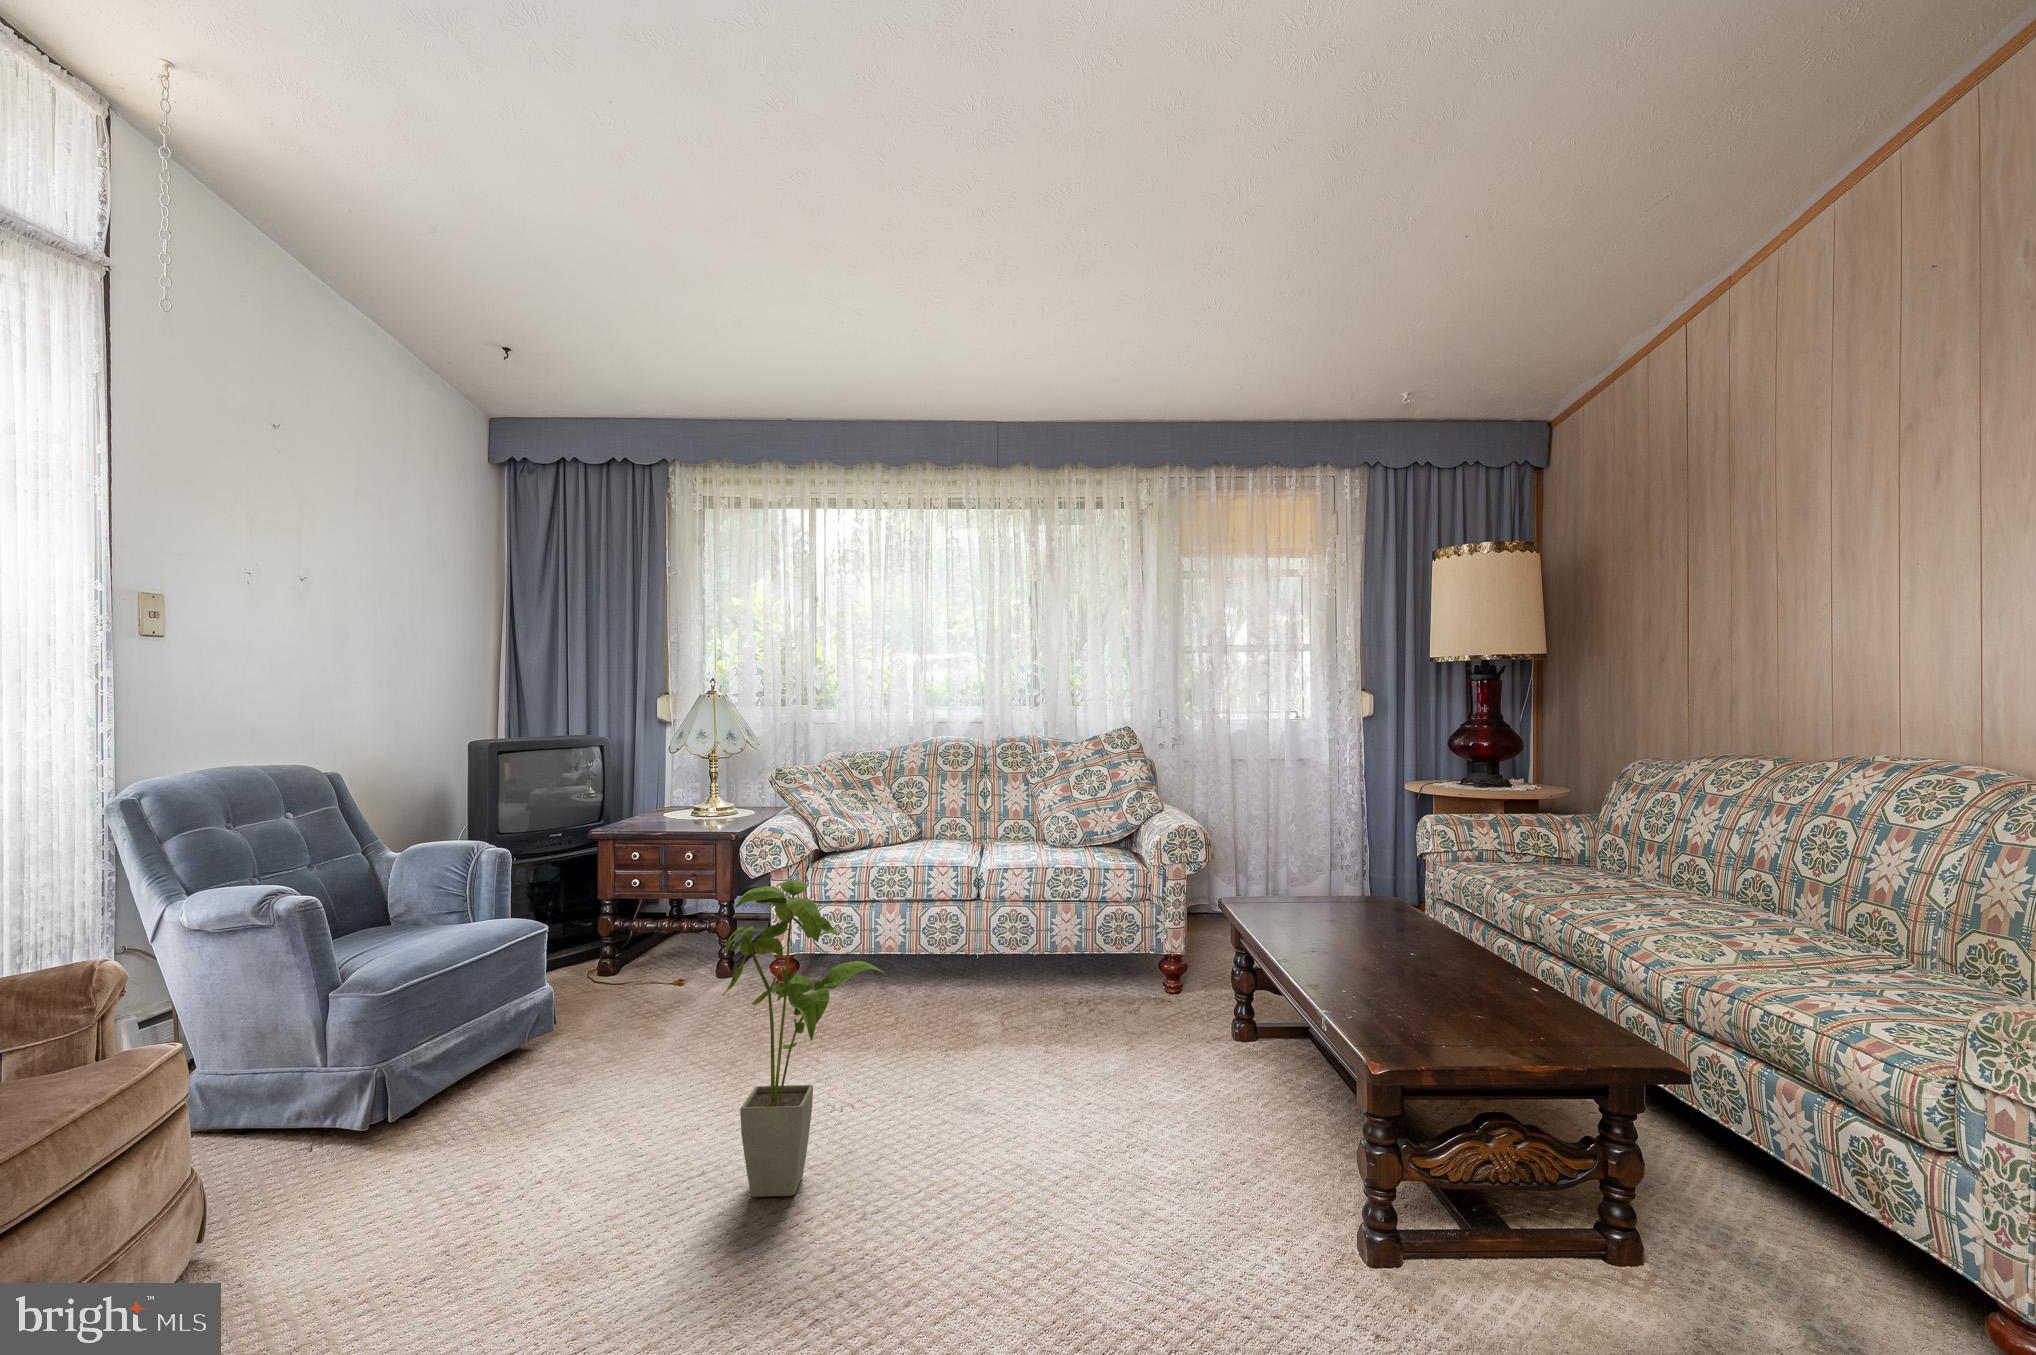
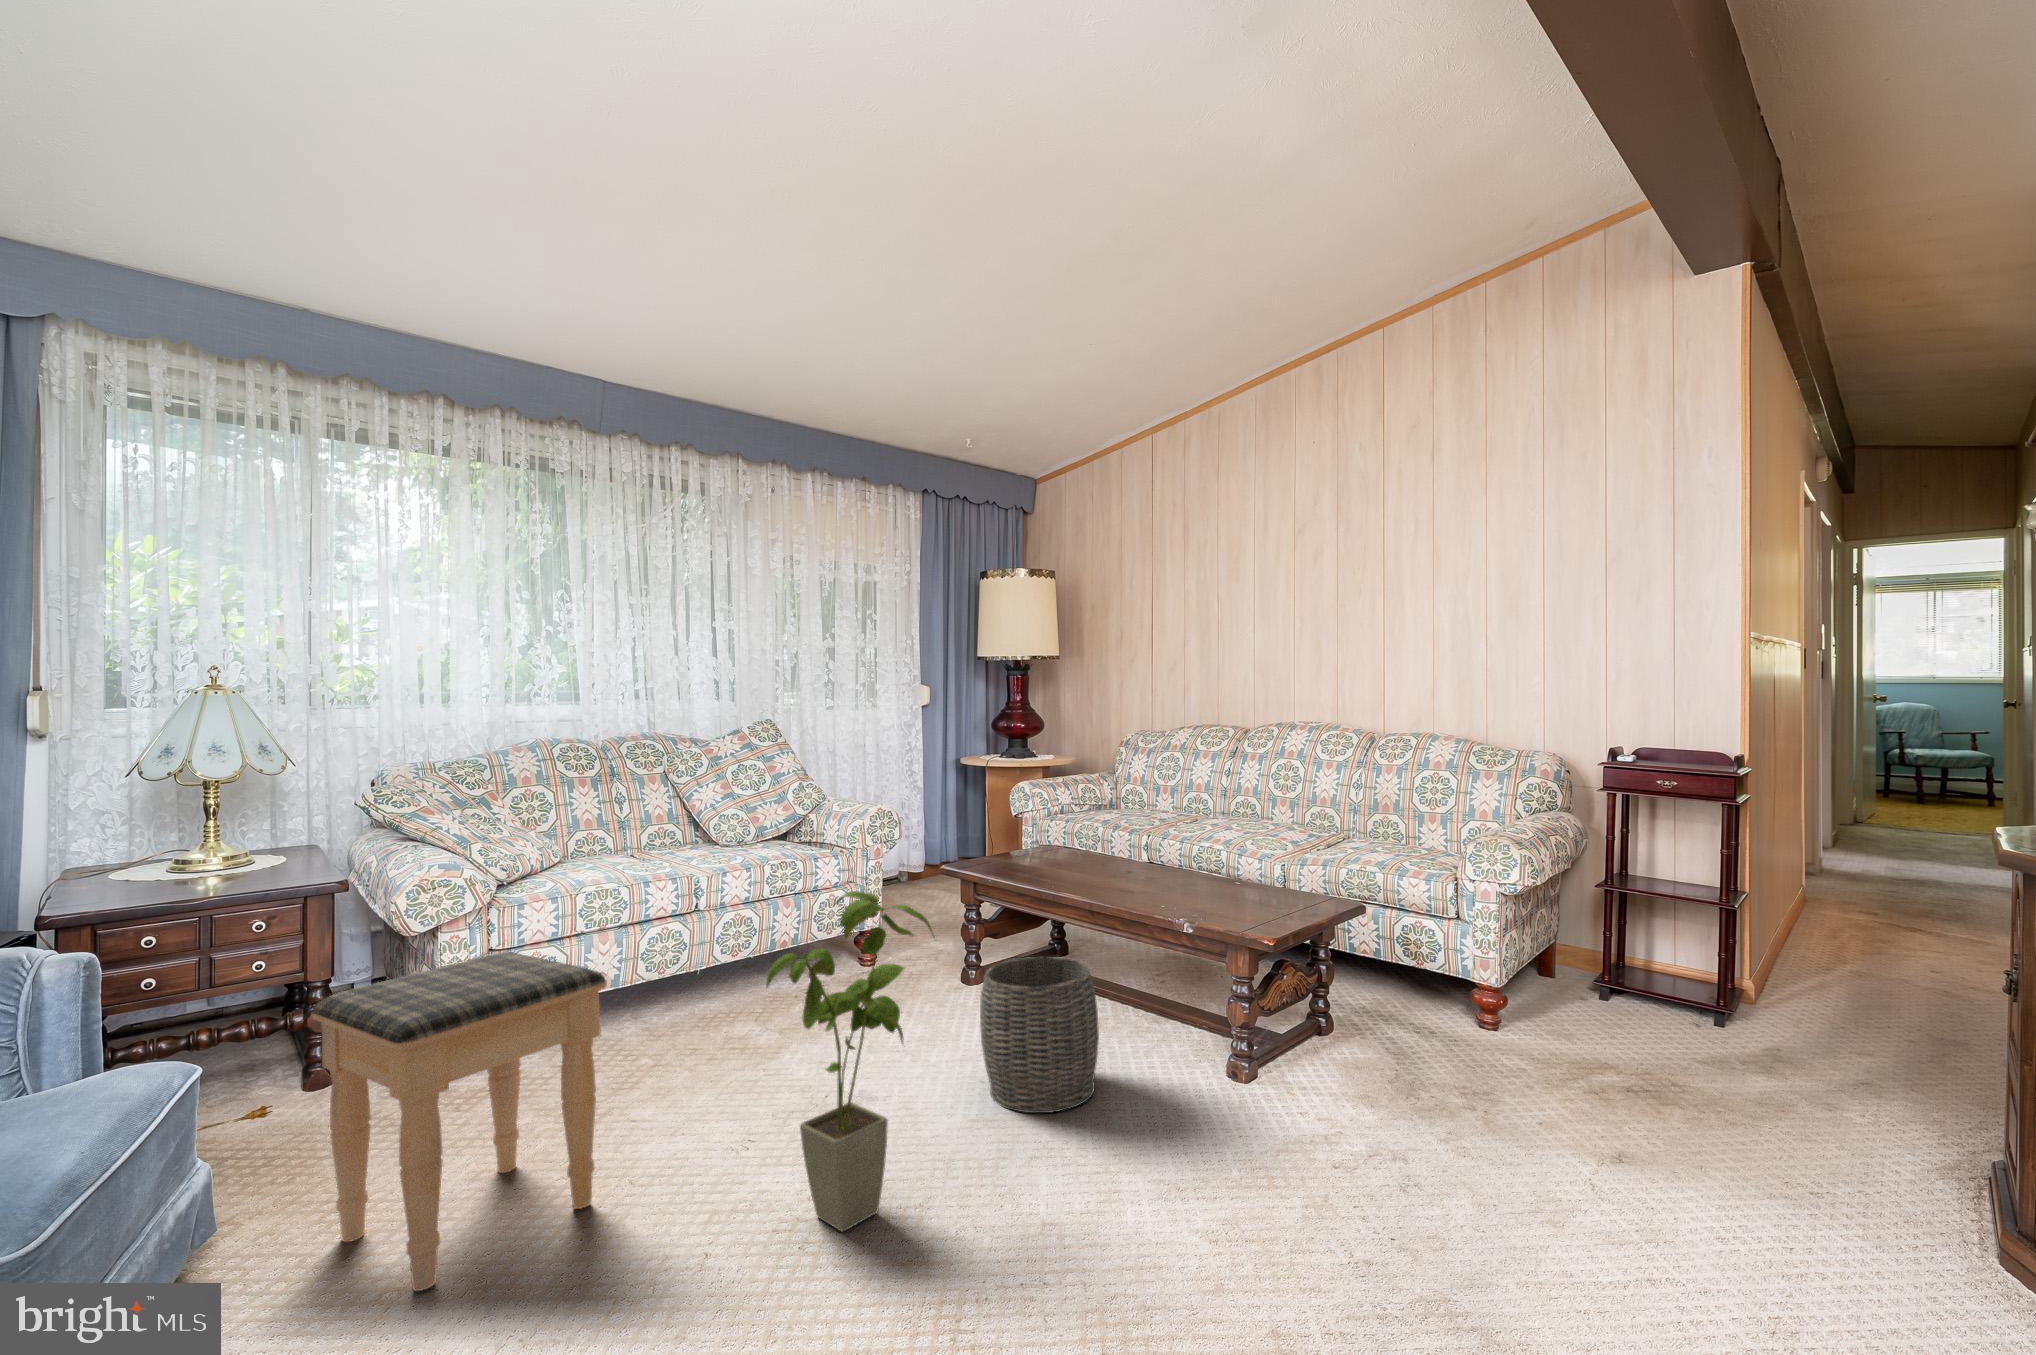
footstool: none [535,893,717,1115] -> present [312,952,607,1291]
woven basket: none [1024,1004,1163,1191] -> present [980,957,1099,1113]

